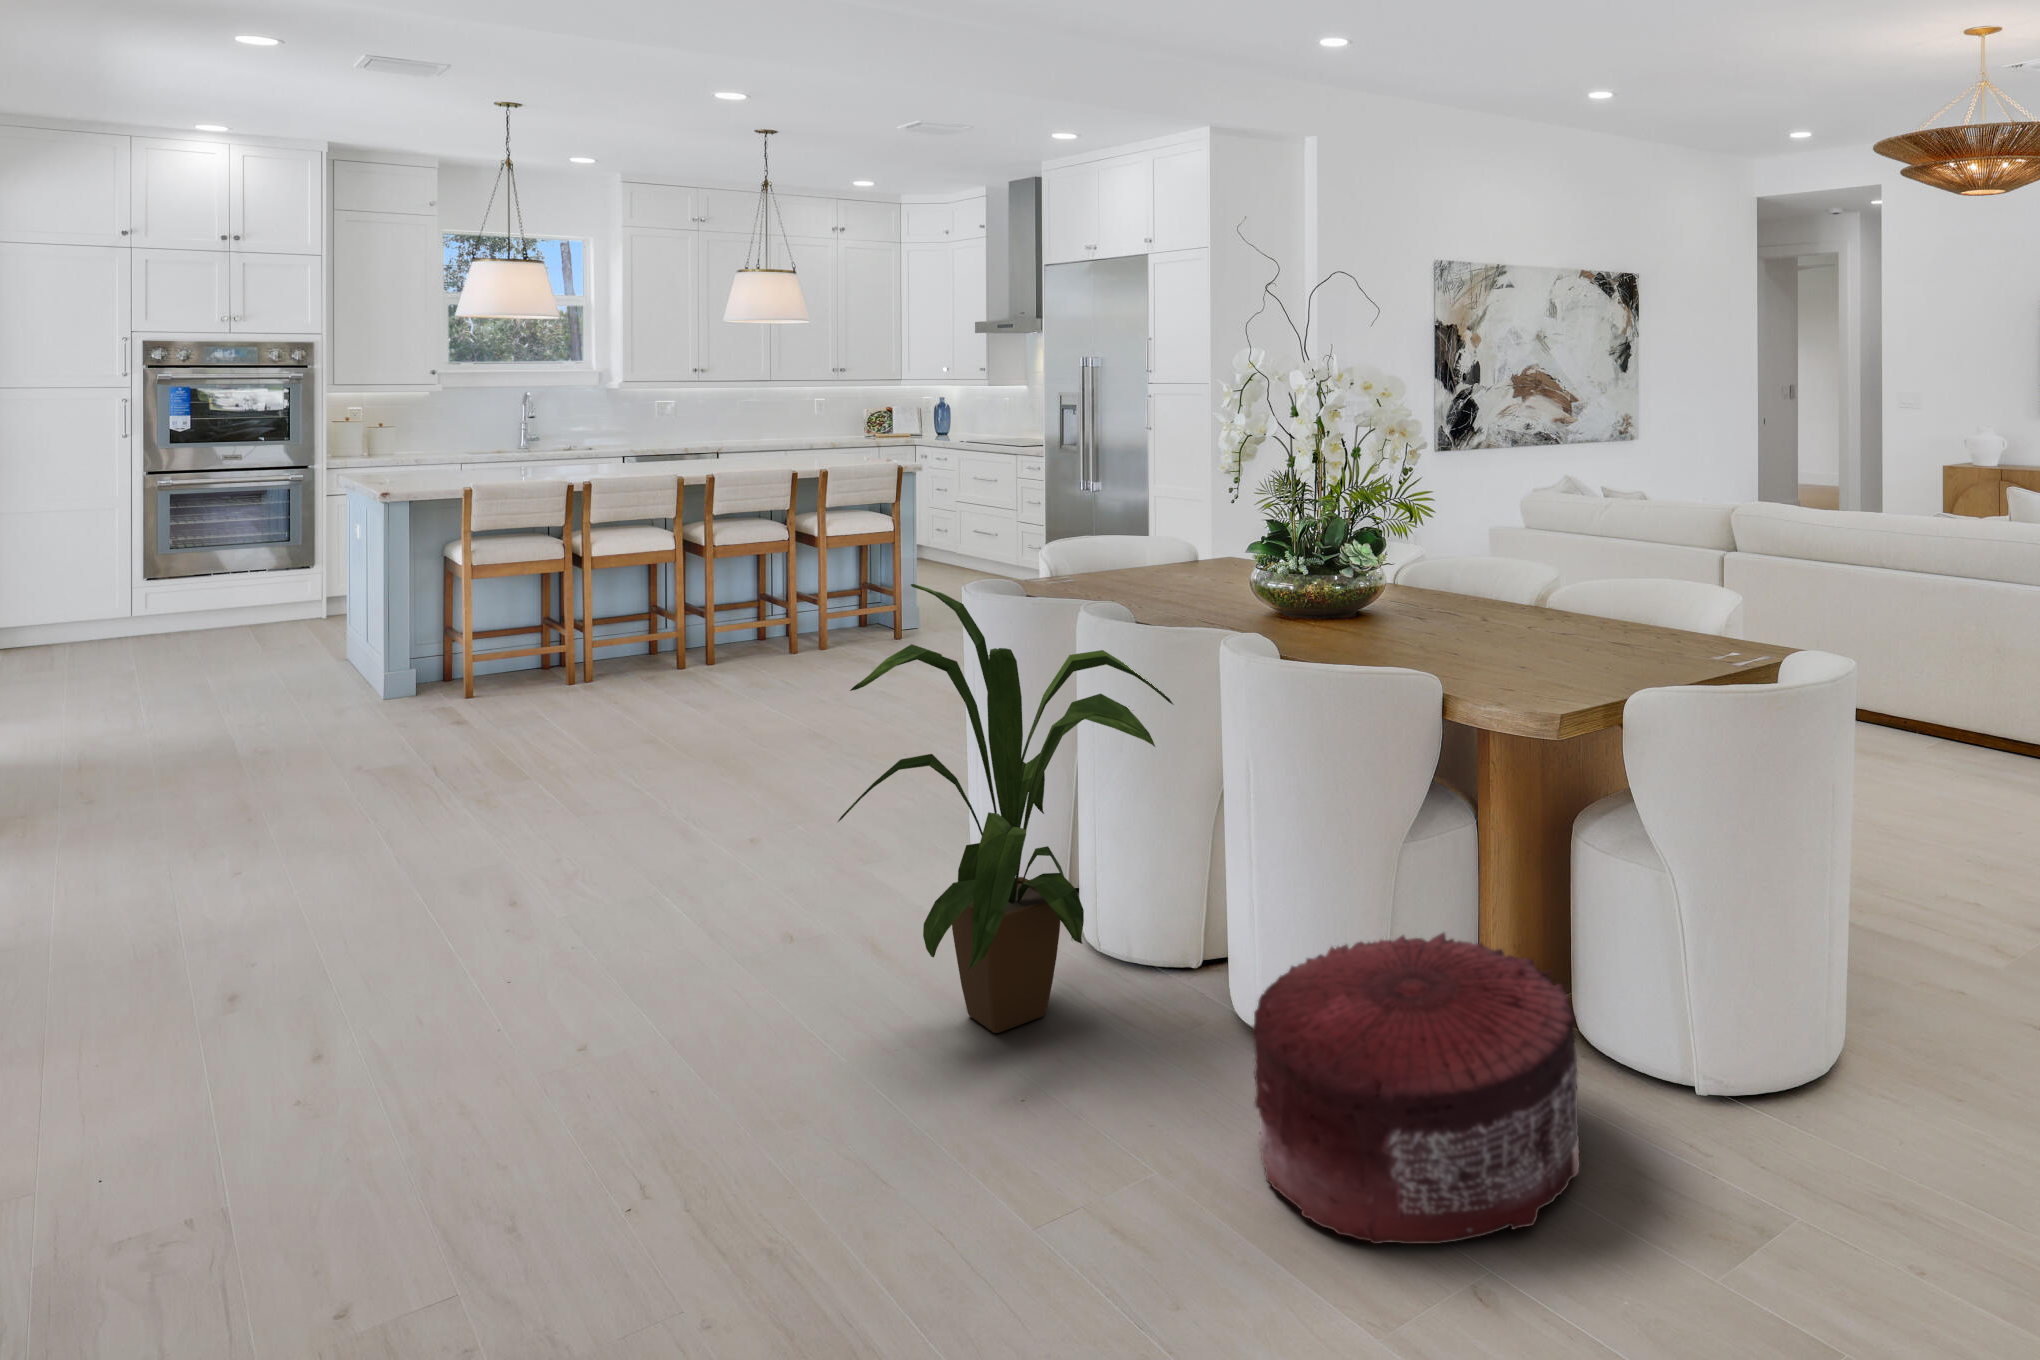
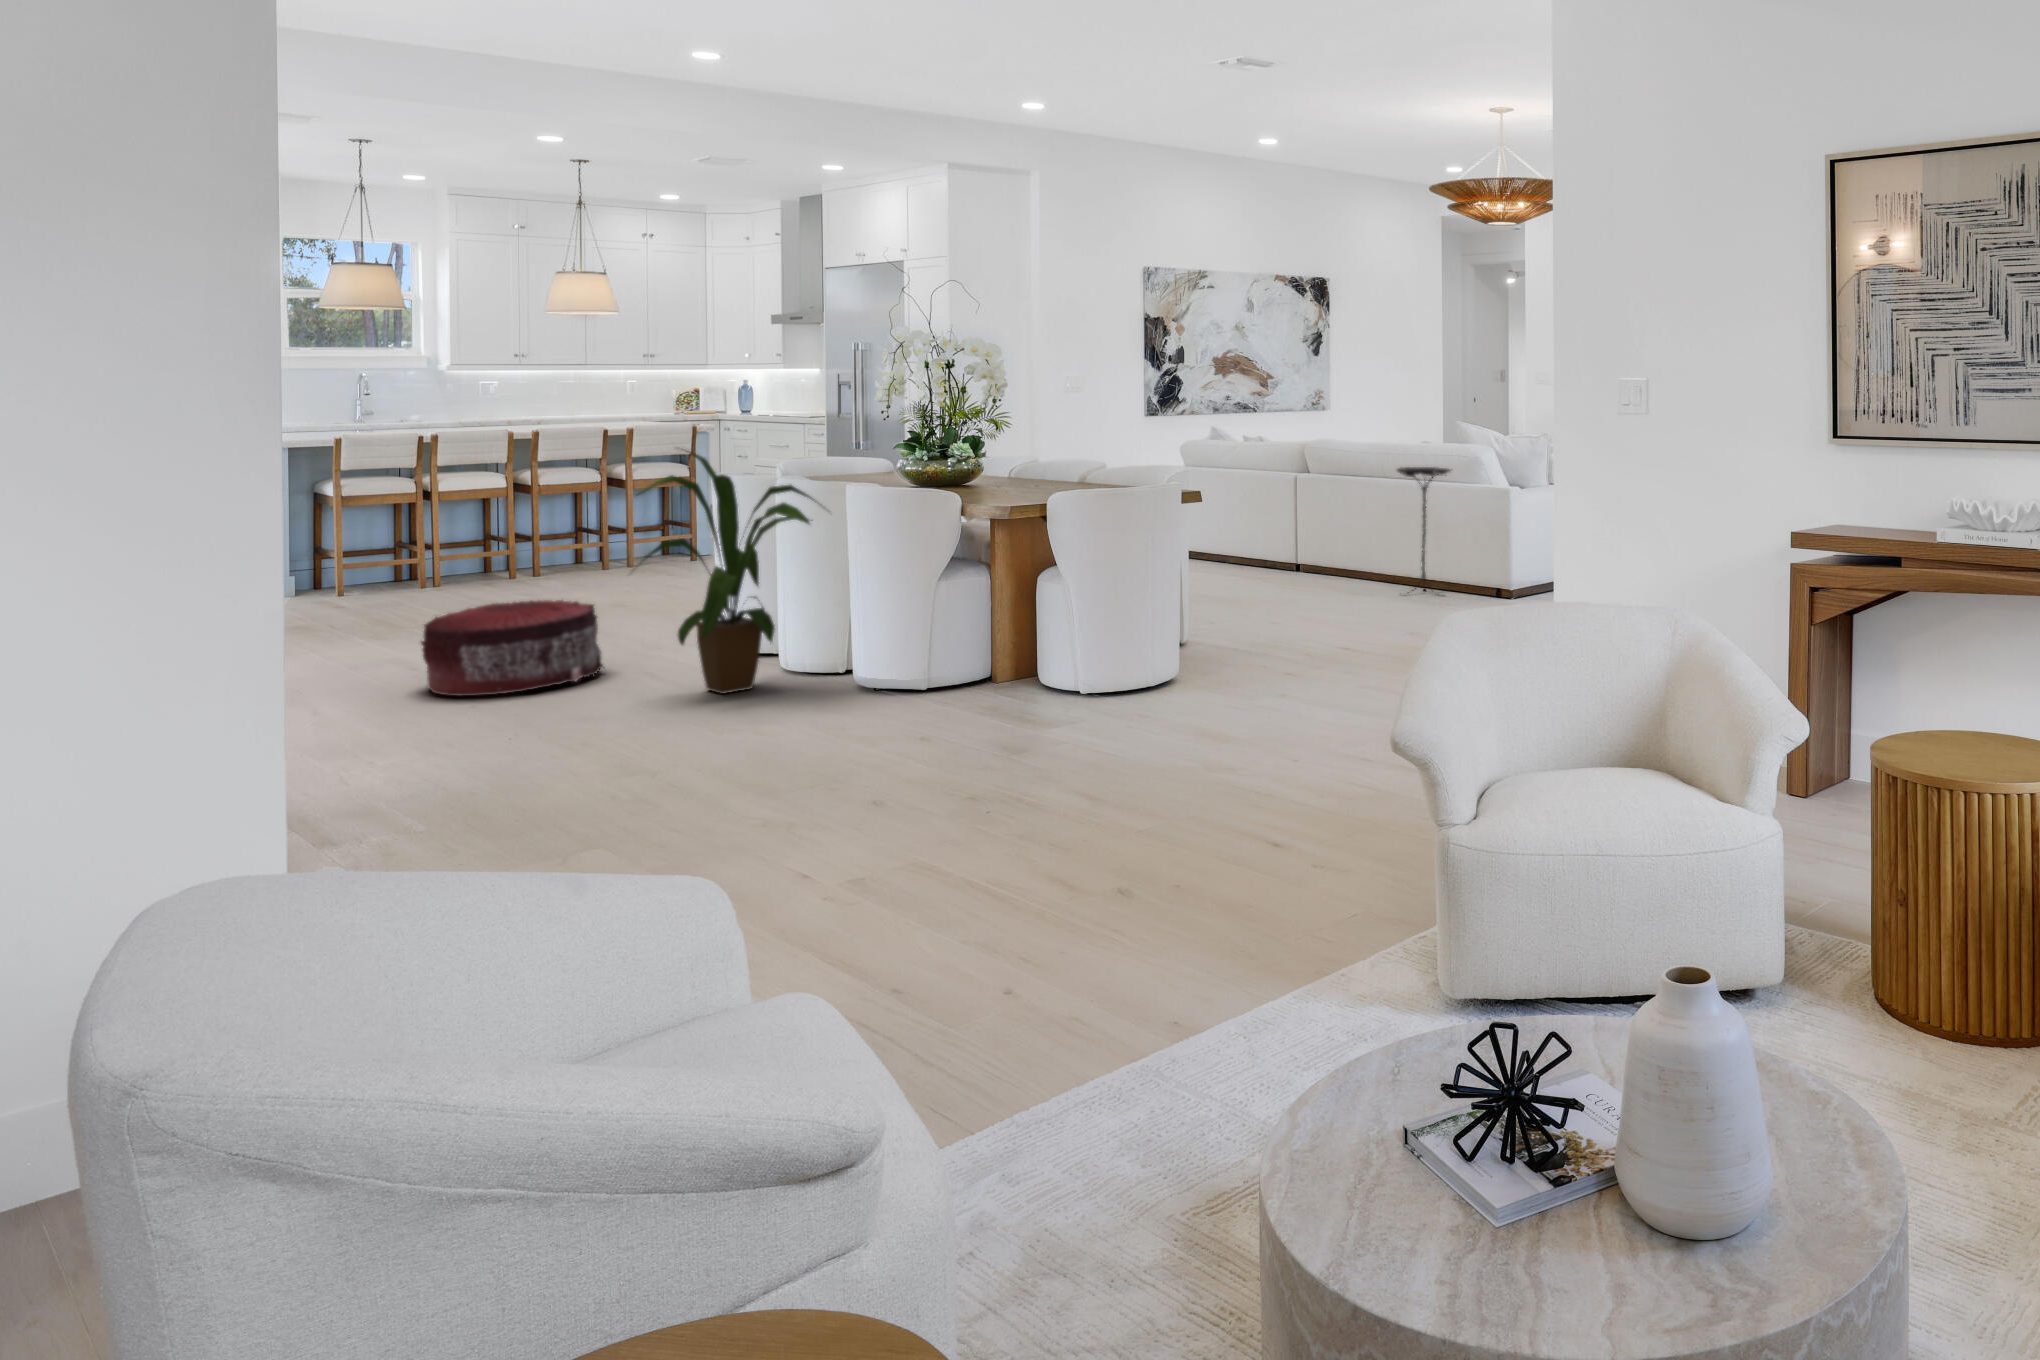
side table: none [1918,561,2011,765] -> present [1397,467,1452,594]
pouf: present [1252,933,1580,1244] -> present [421,600,603,696]

